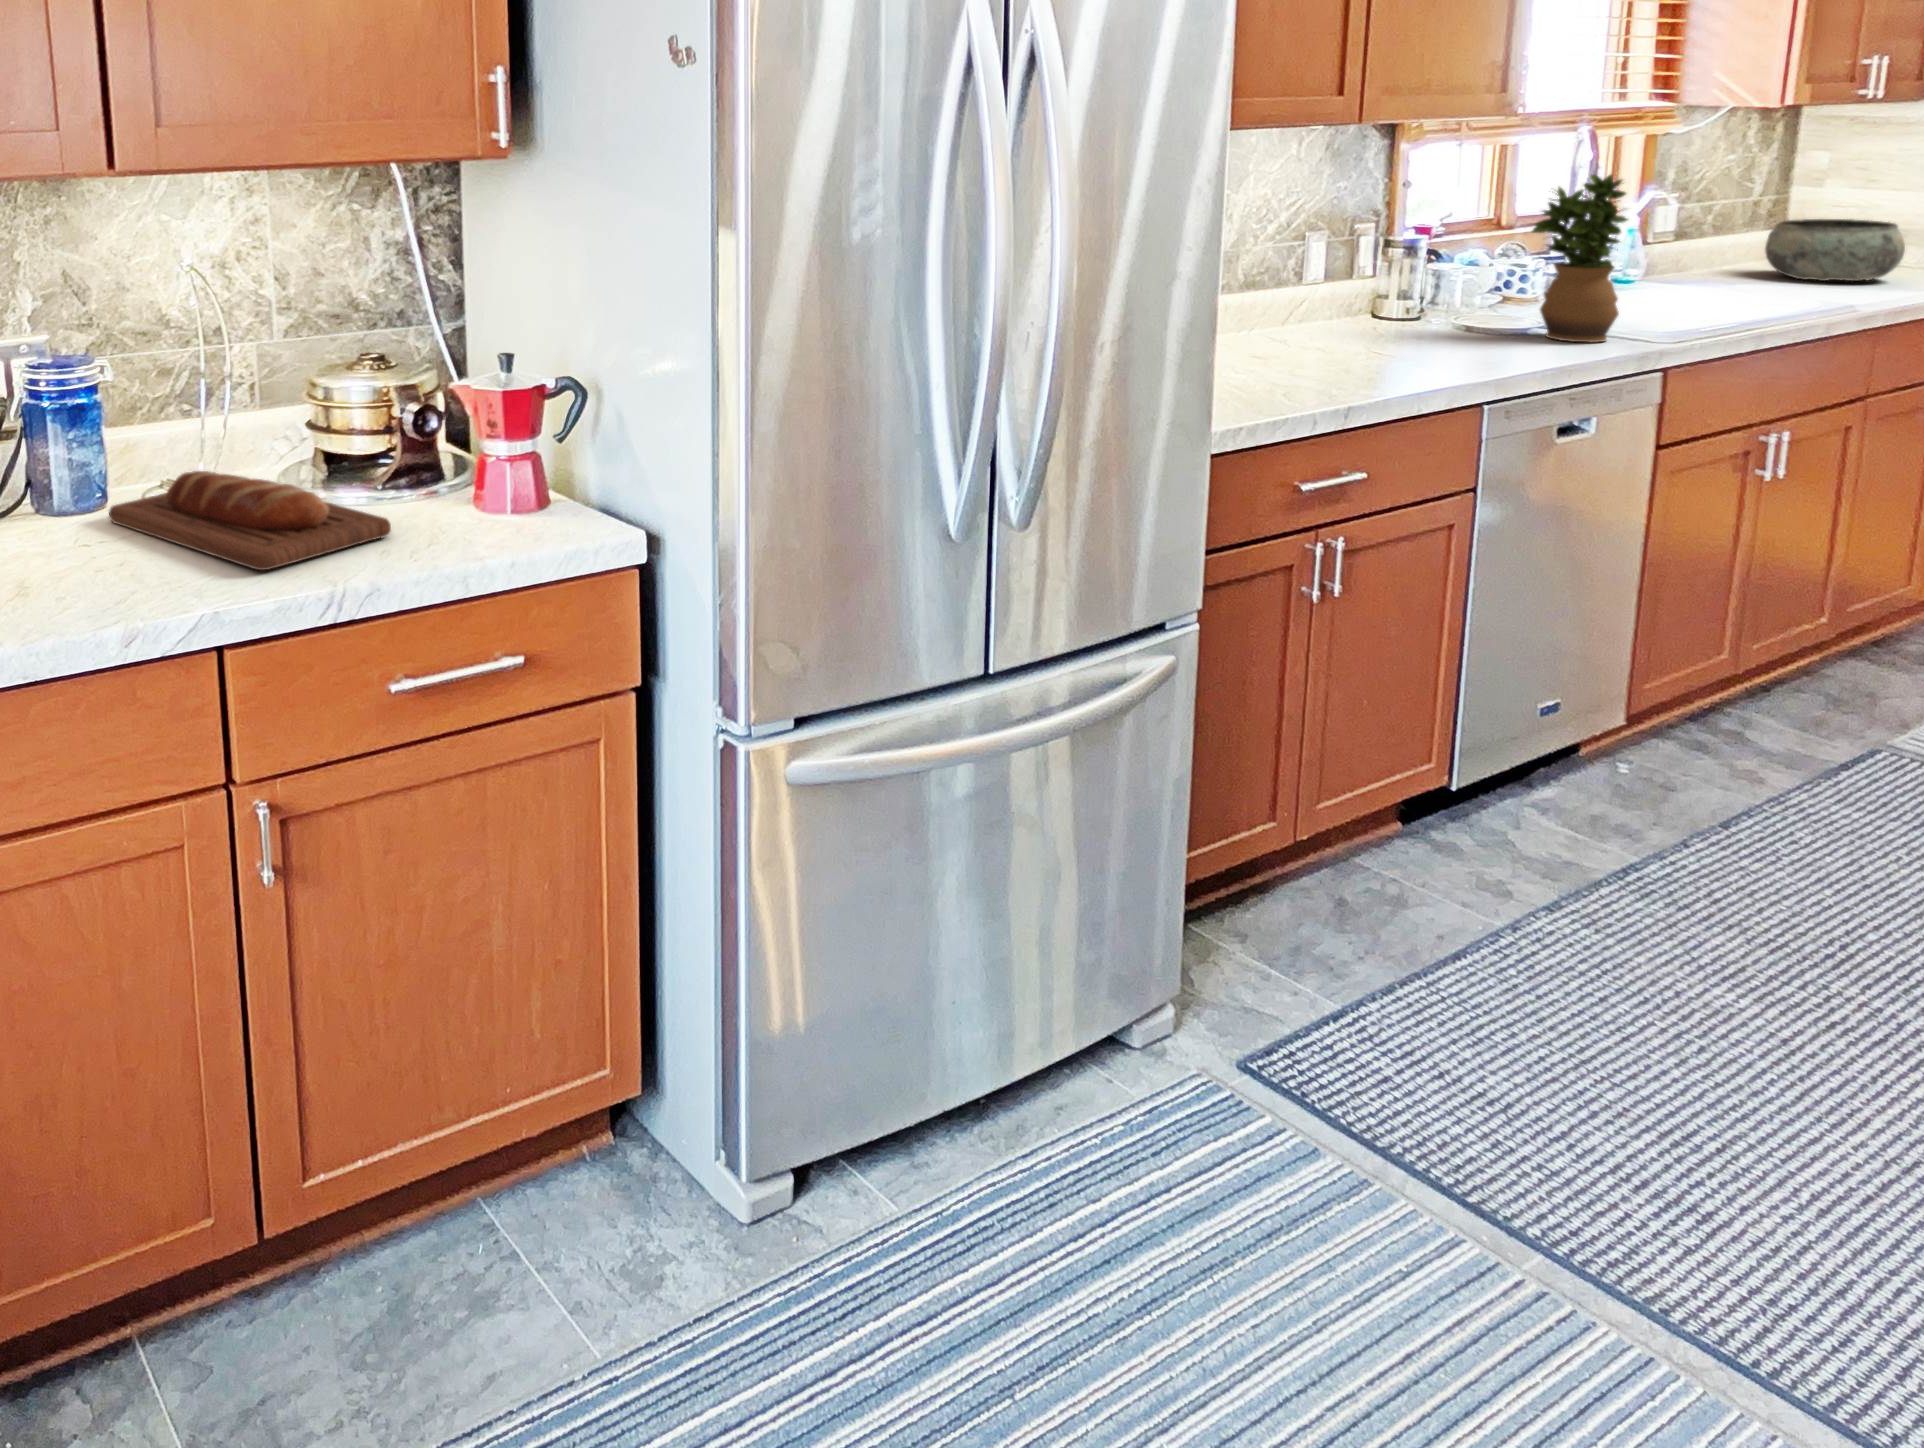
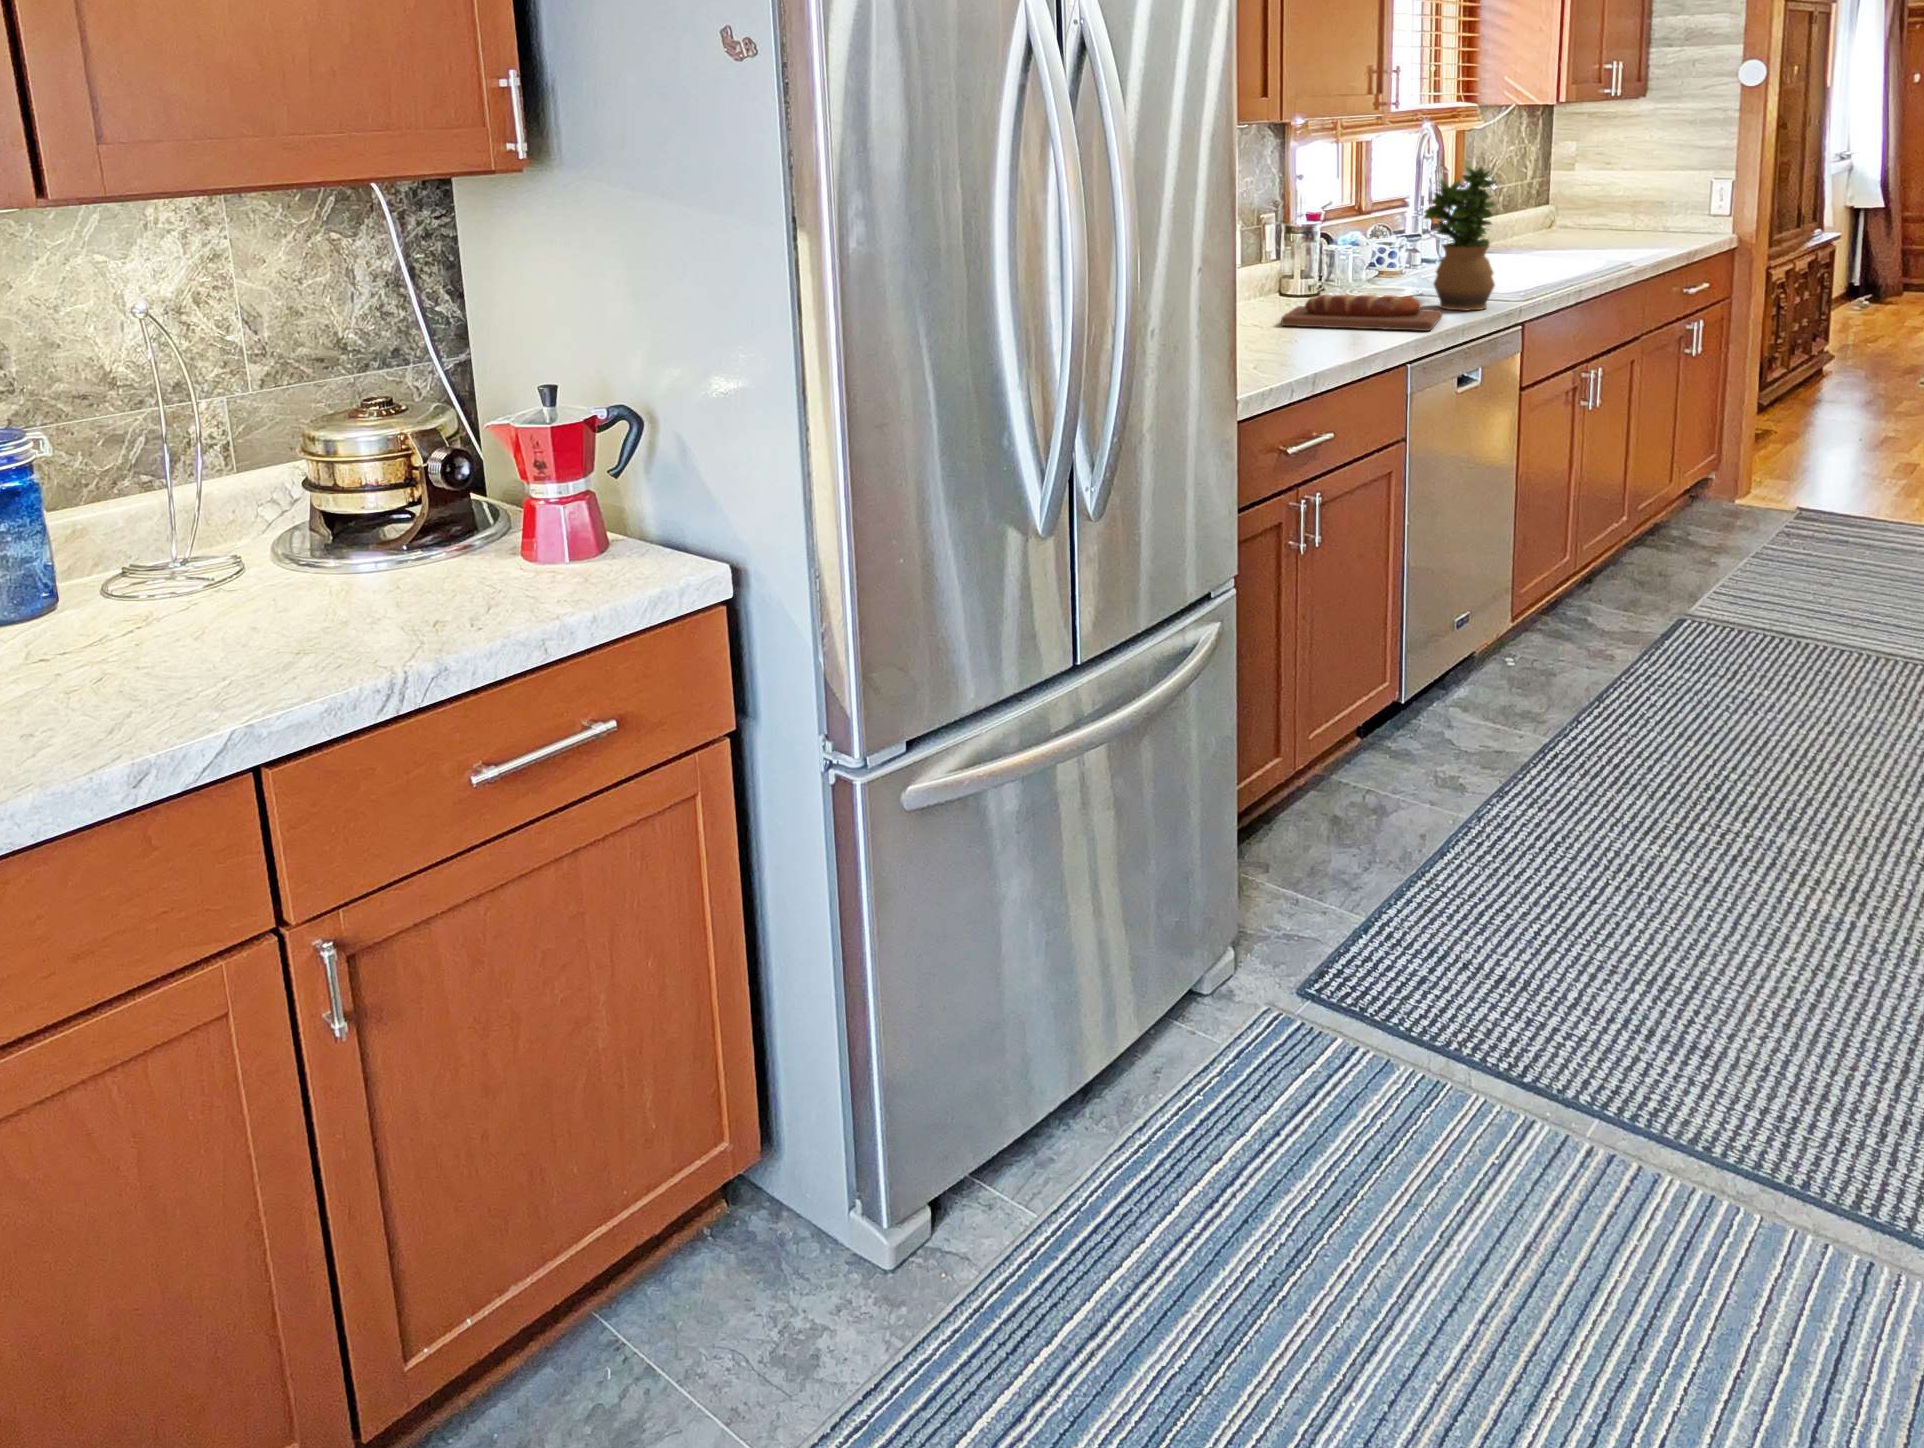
bowl: present [1765,219,1905,281] -> none [1559,202,1656,252]
bread loaf: present [109,471,391,570] -> present [1281,295,1442,331]

